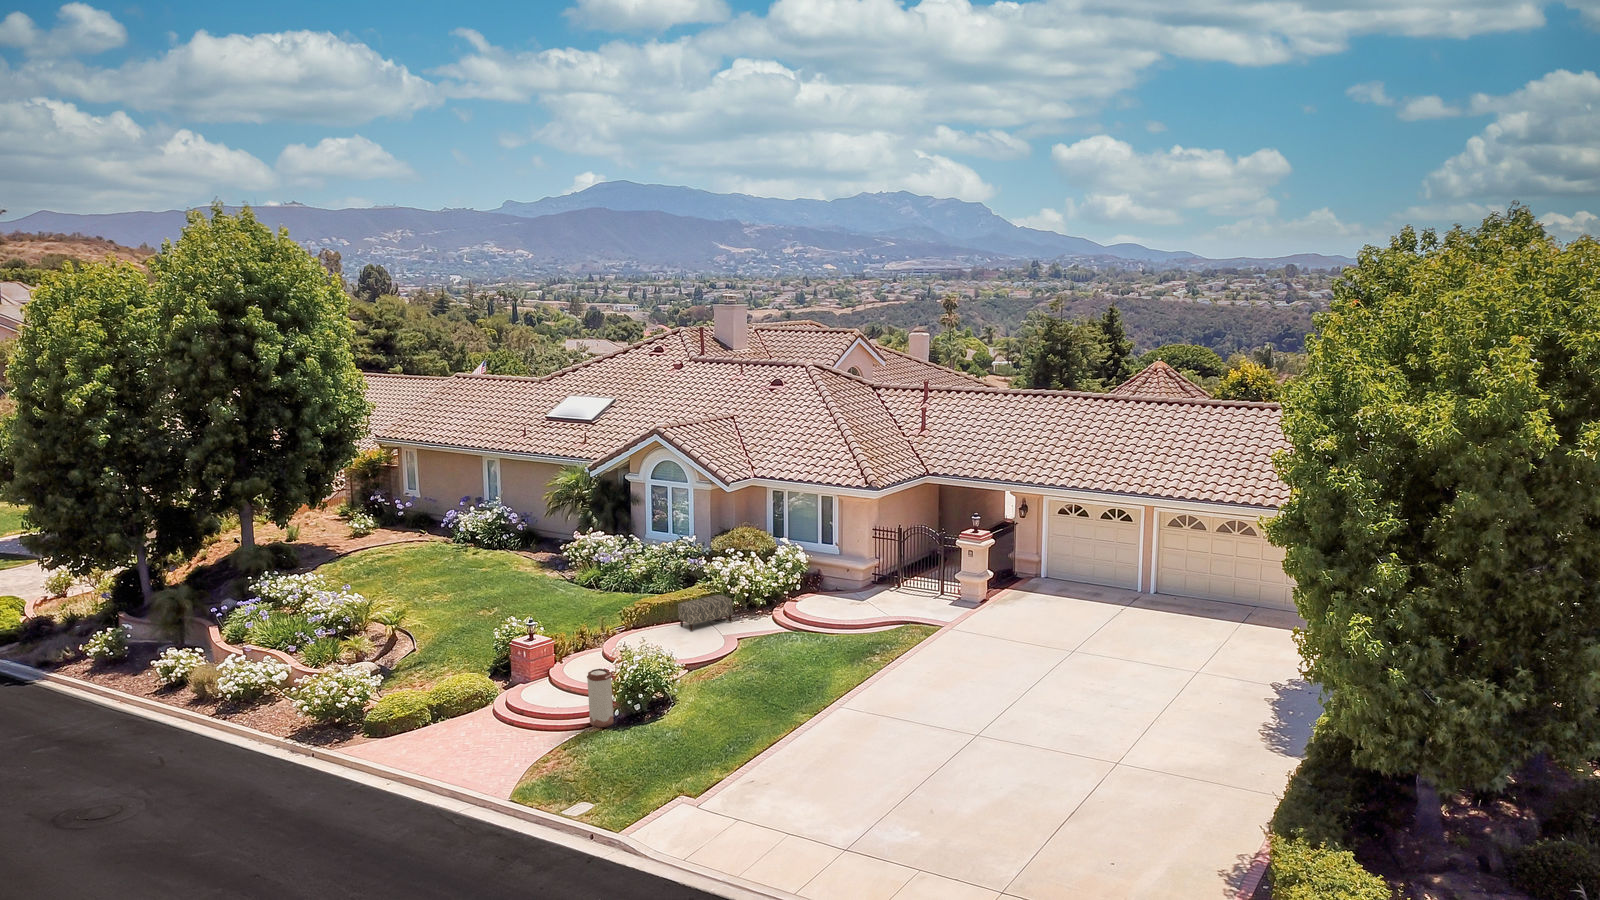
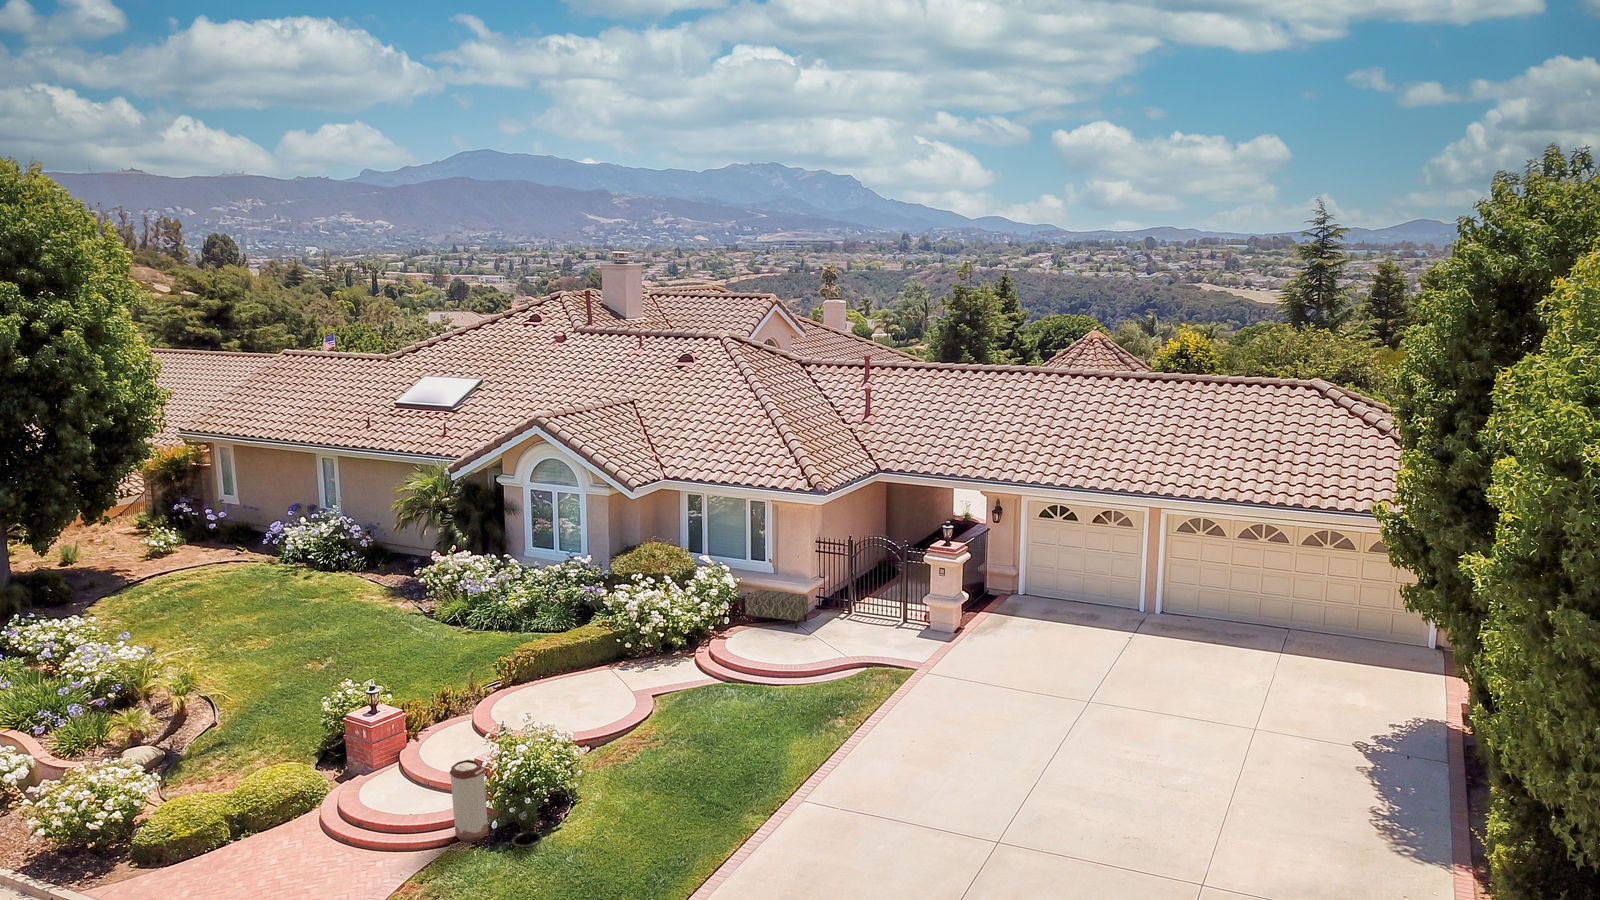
bench: present [678,595,733,631] -> present [745,589,808,628]
potted tree: none [629,693,652,732] -> present [512,798,542,847]

